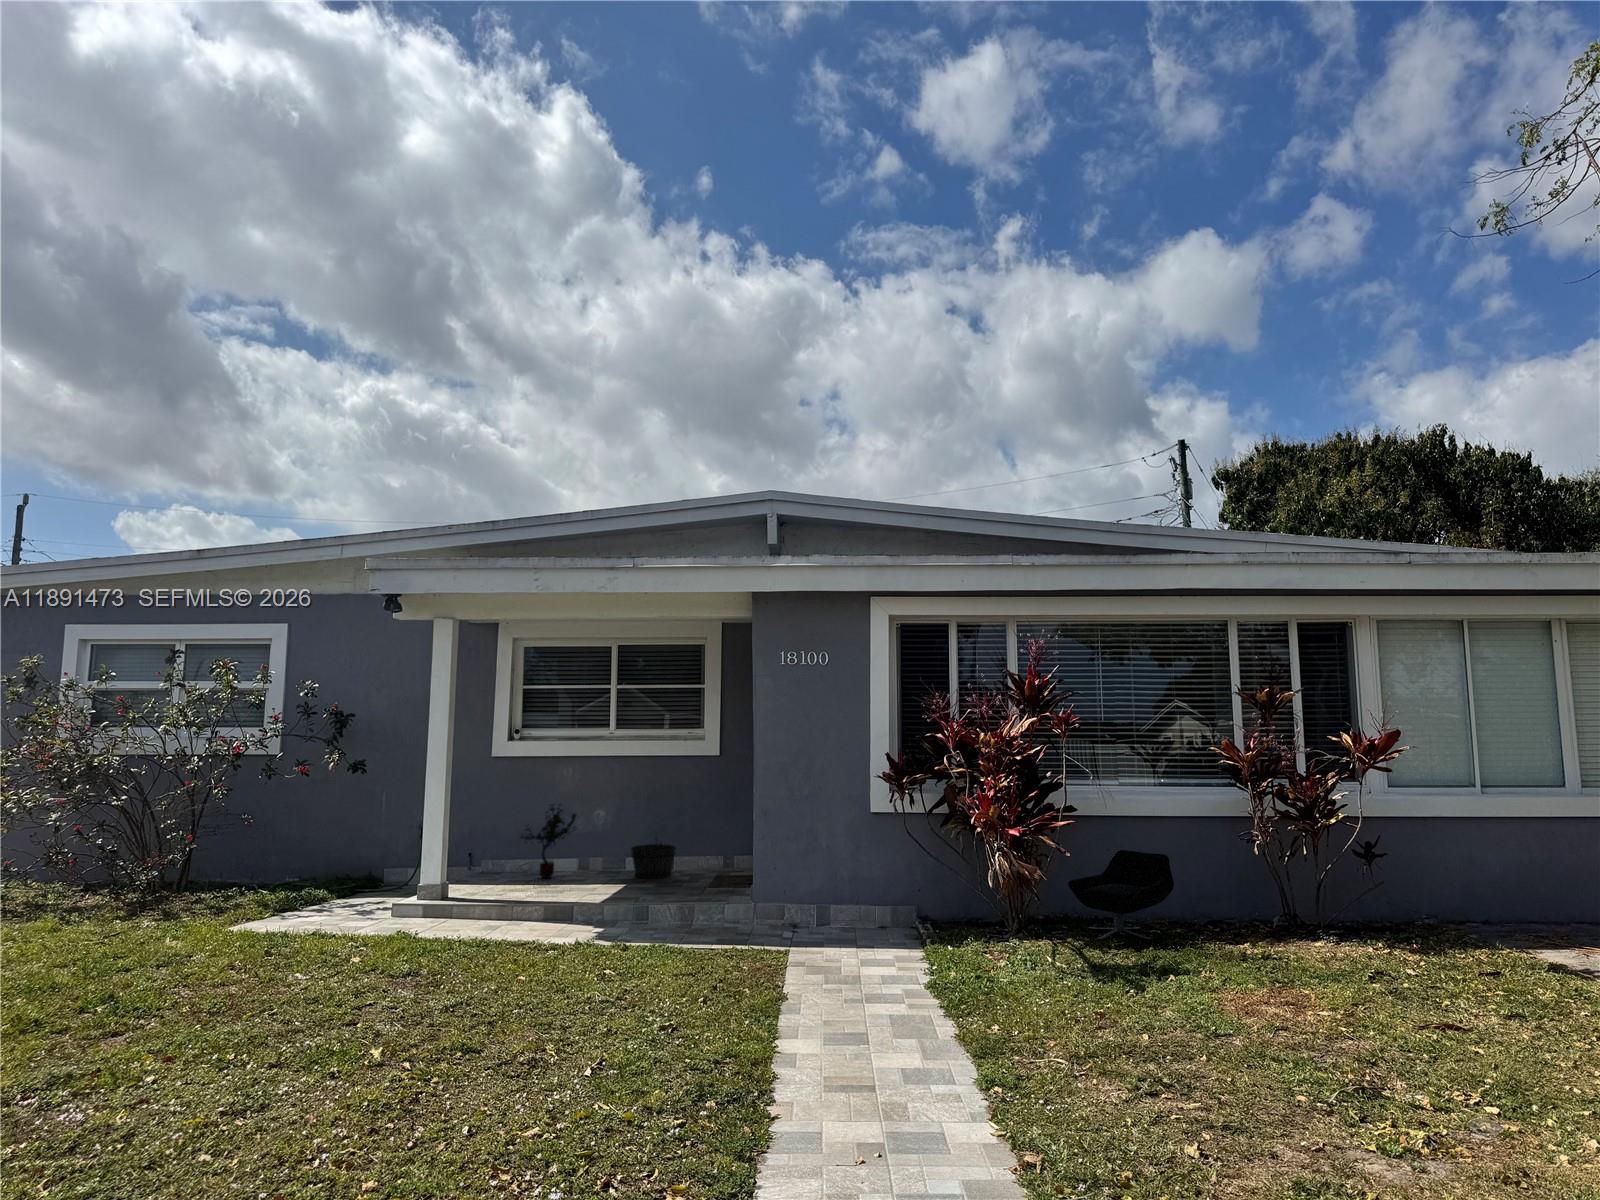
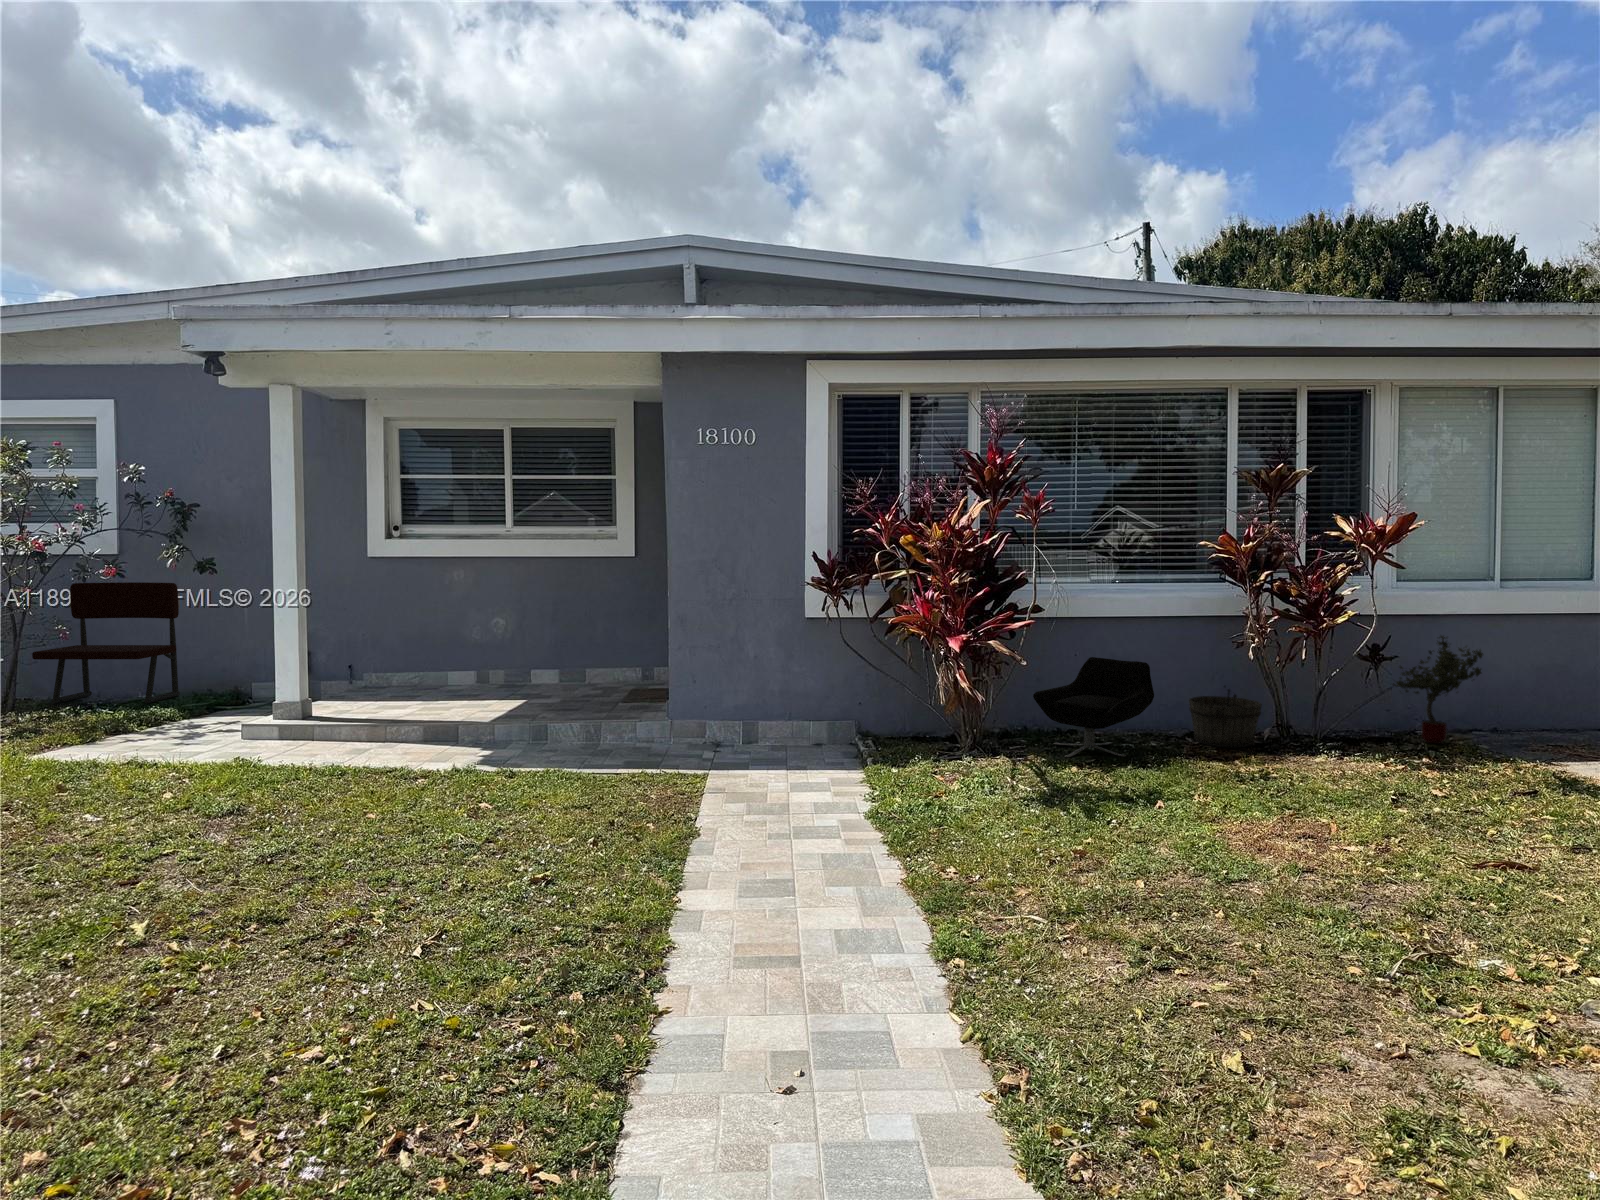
bench: none [213,779,333,886] -> present [32,582,180,704]
potted tree: present [521,805,576,878] -> present [1393,635,1483,744]
wooden bucket: present [631,843,676,878] -> present [1189,686,1262,747]

